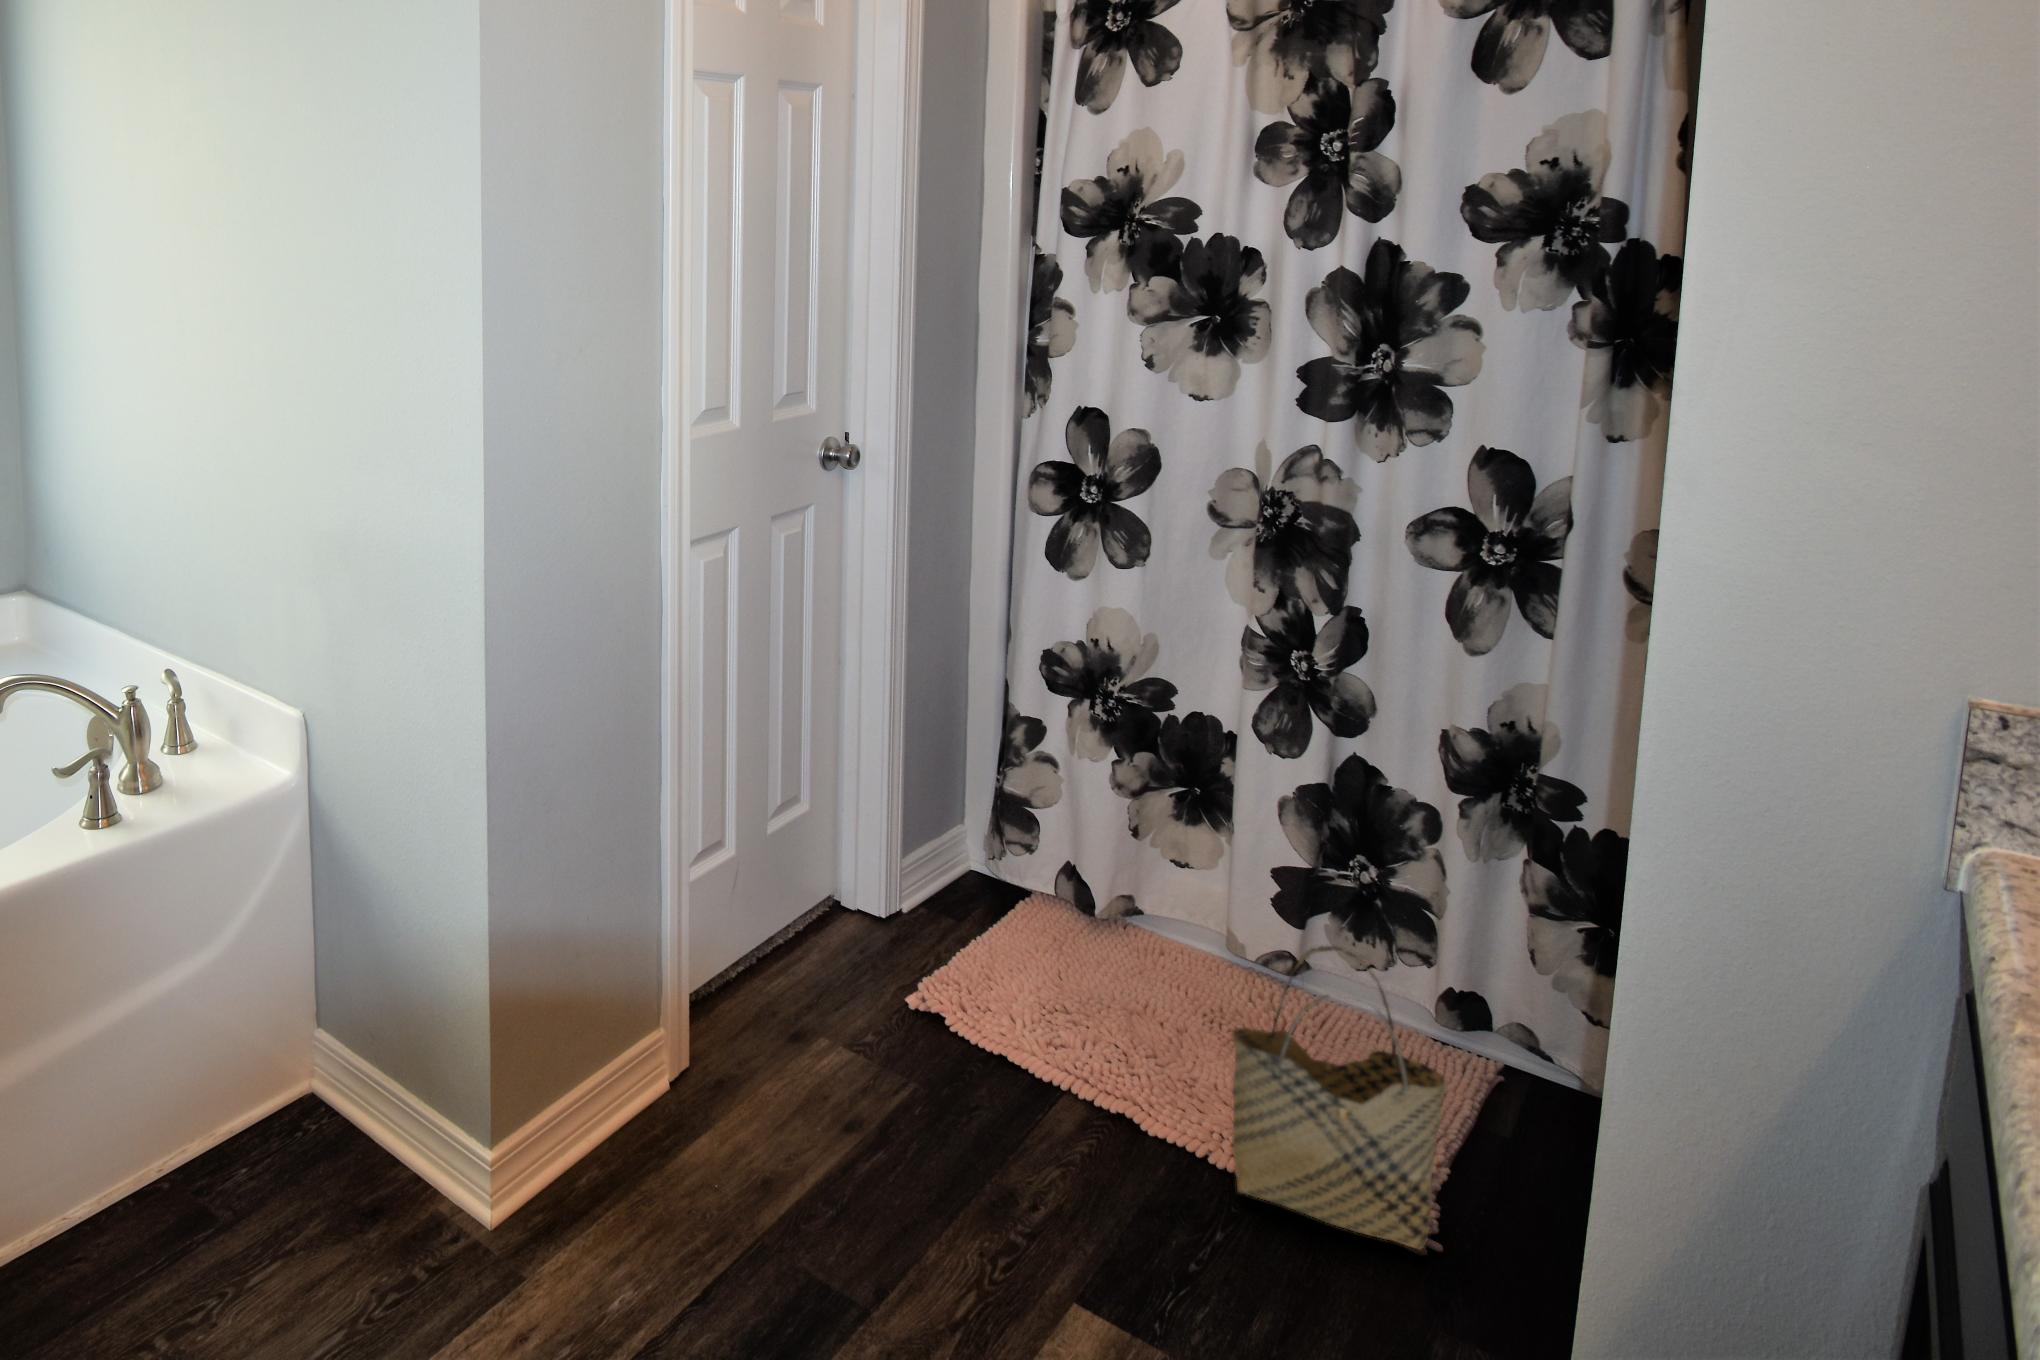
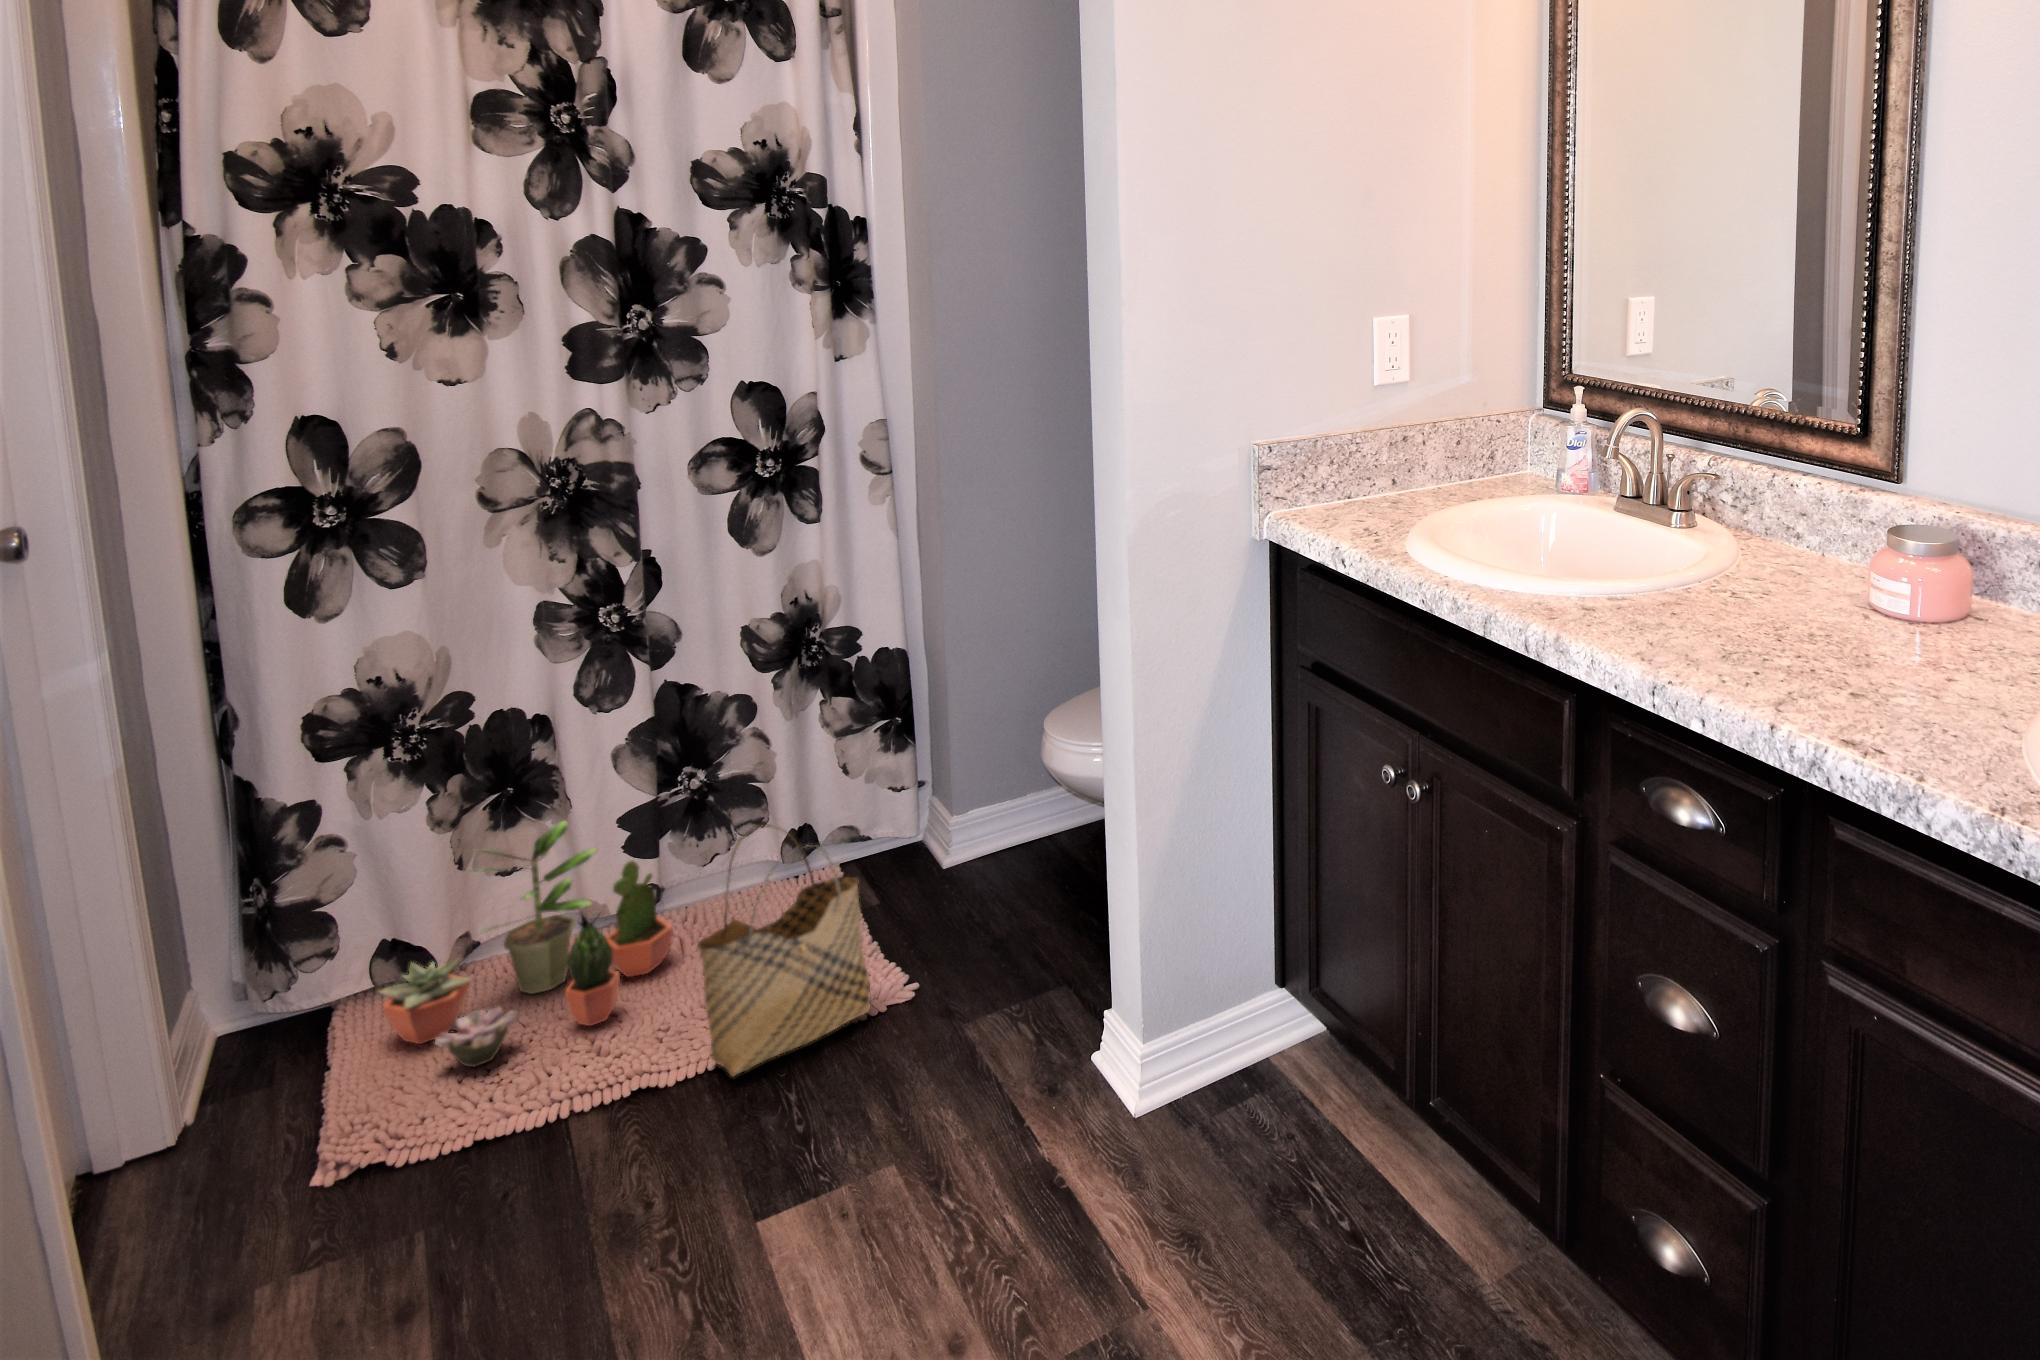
potted plant: none [1042,823,1283,1049] -> present [379,821,673,1067]

